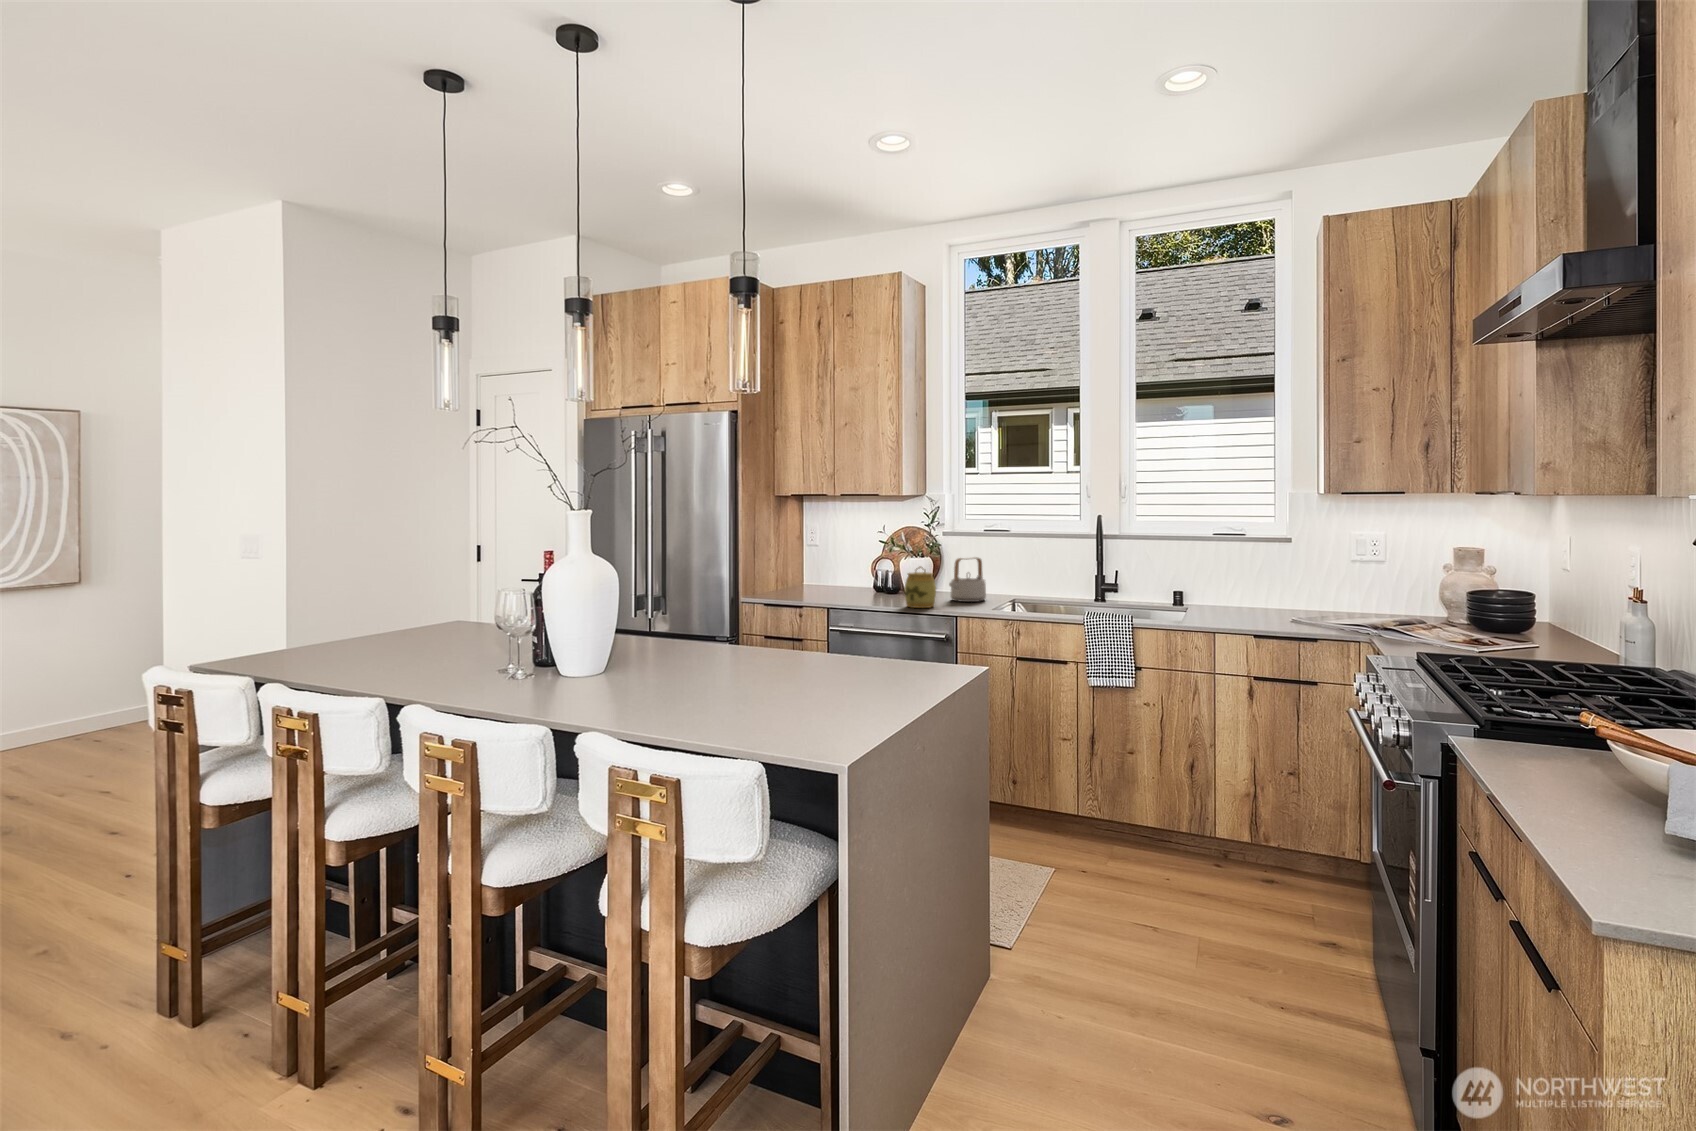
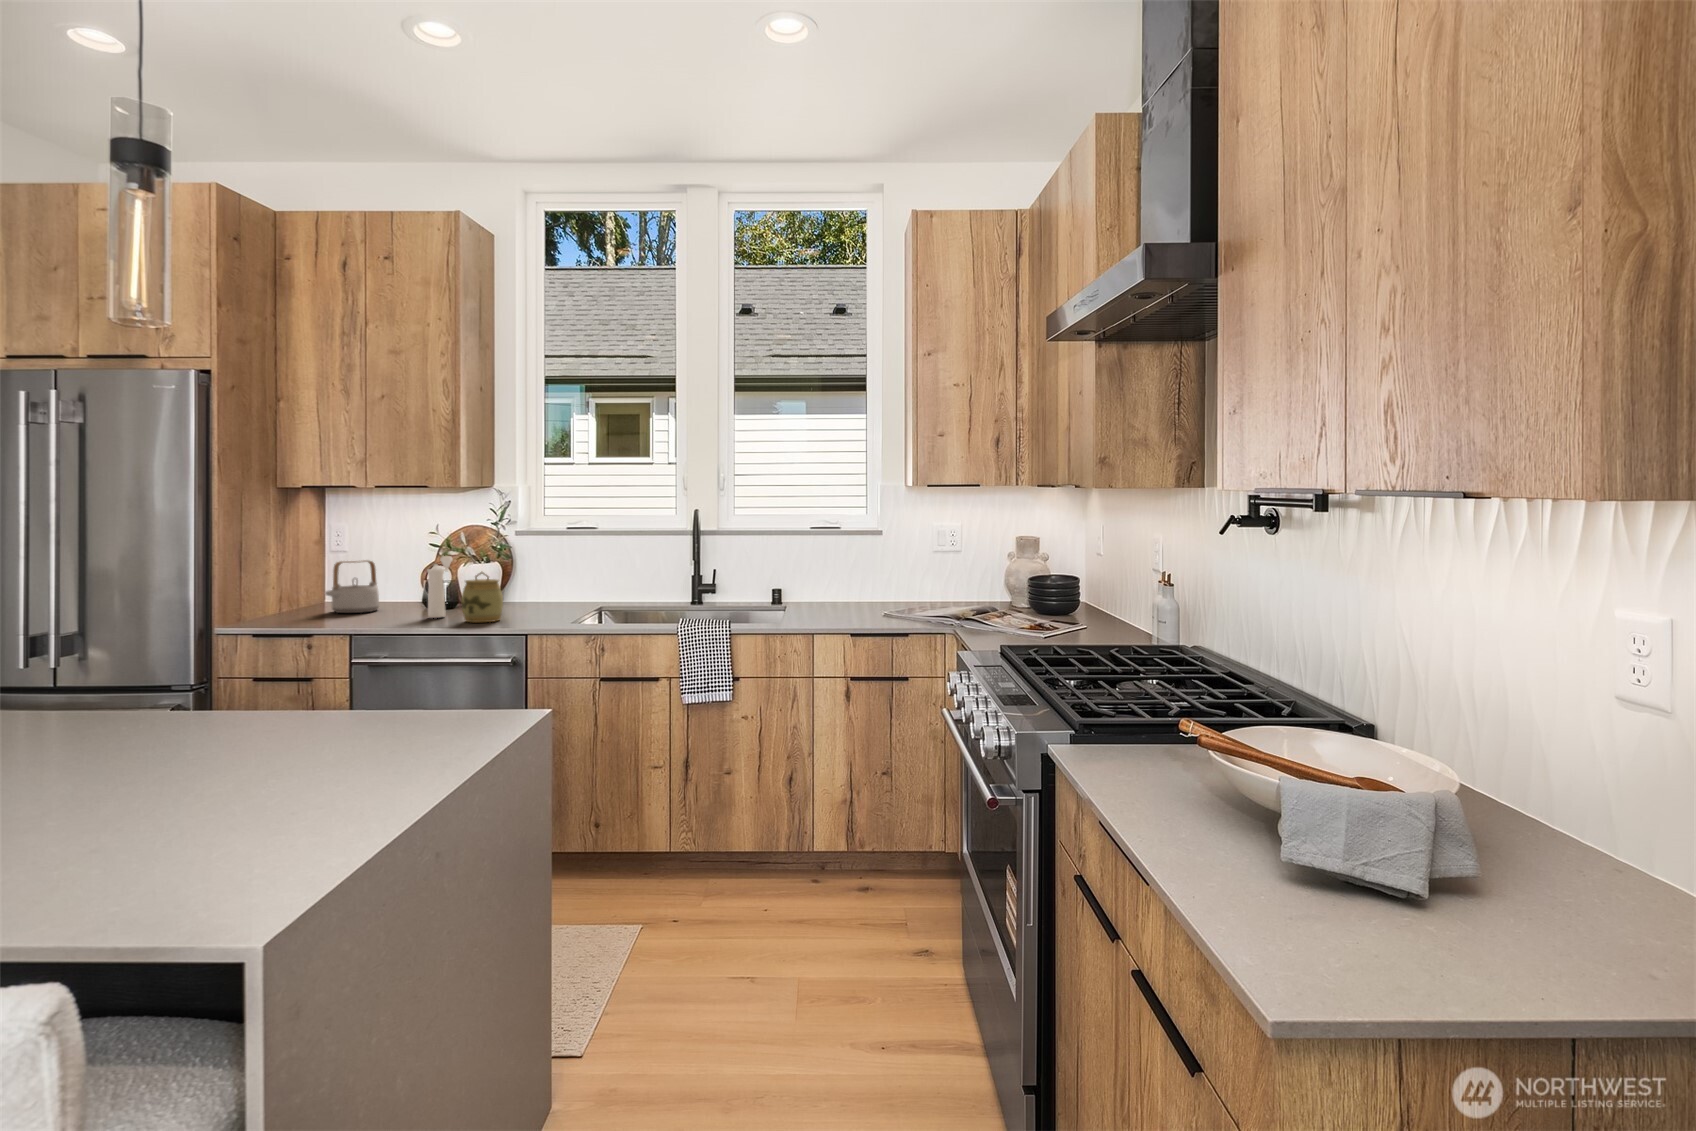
pepper mill: none [878,553,896,603] -> present [427,556,452,618]
teapot: present [949,557,986,602] -> present [325,560,379,613]

